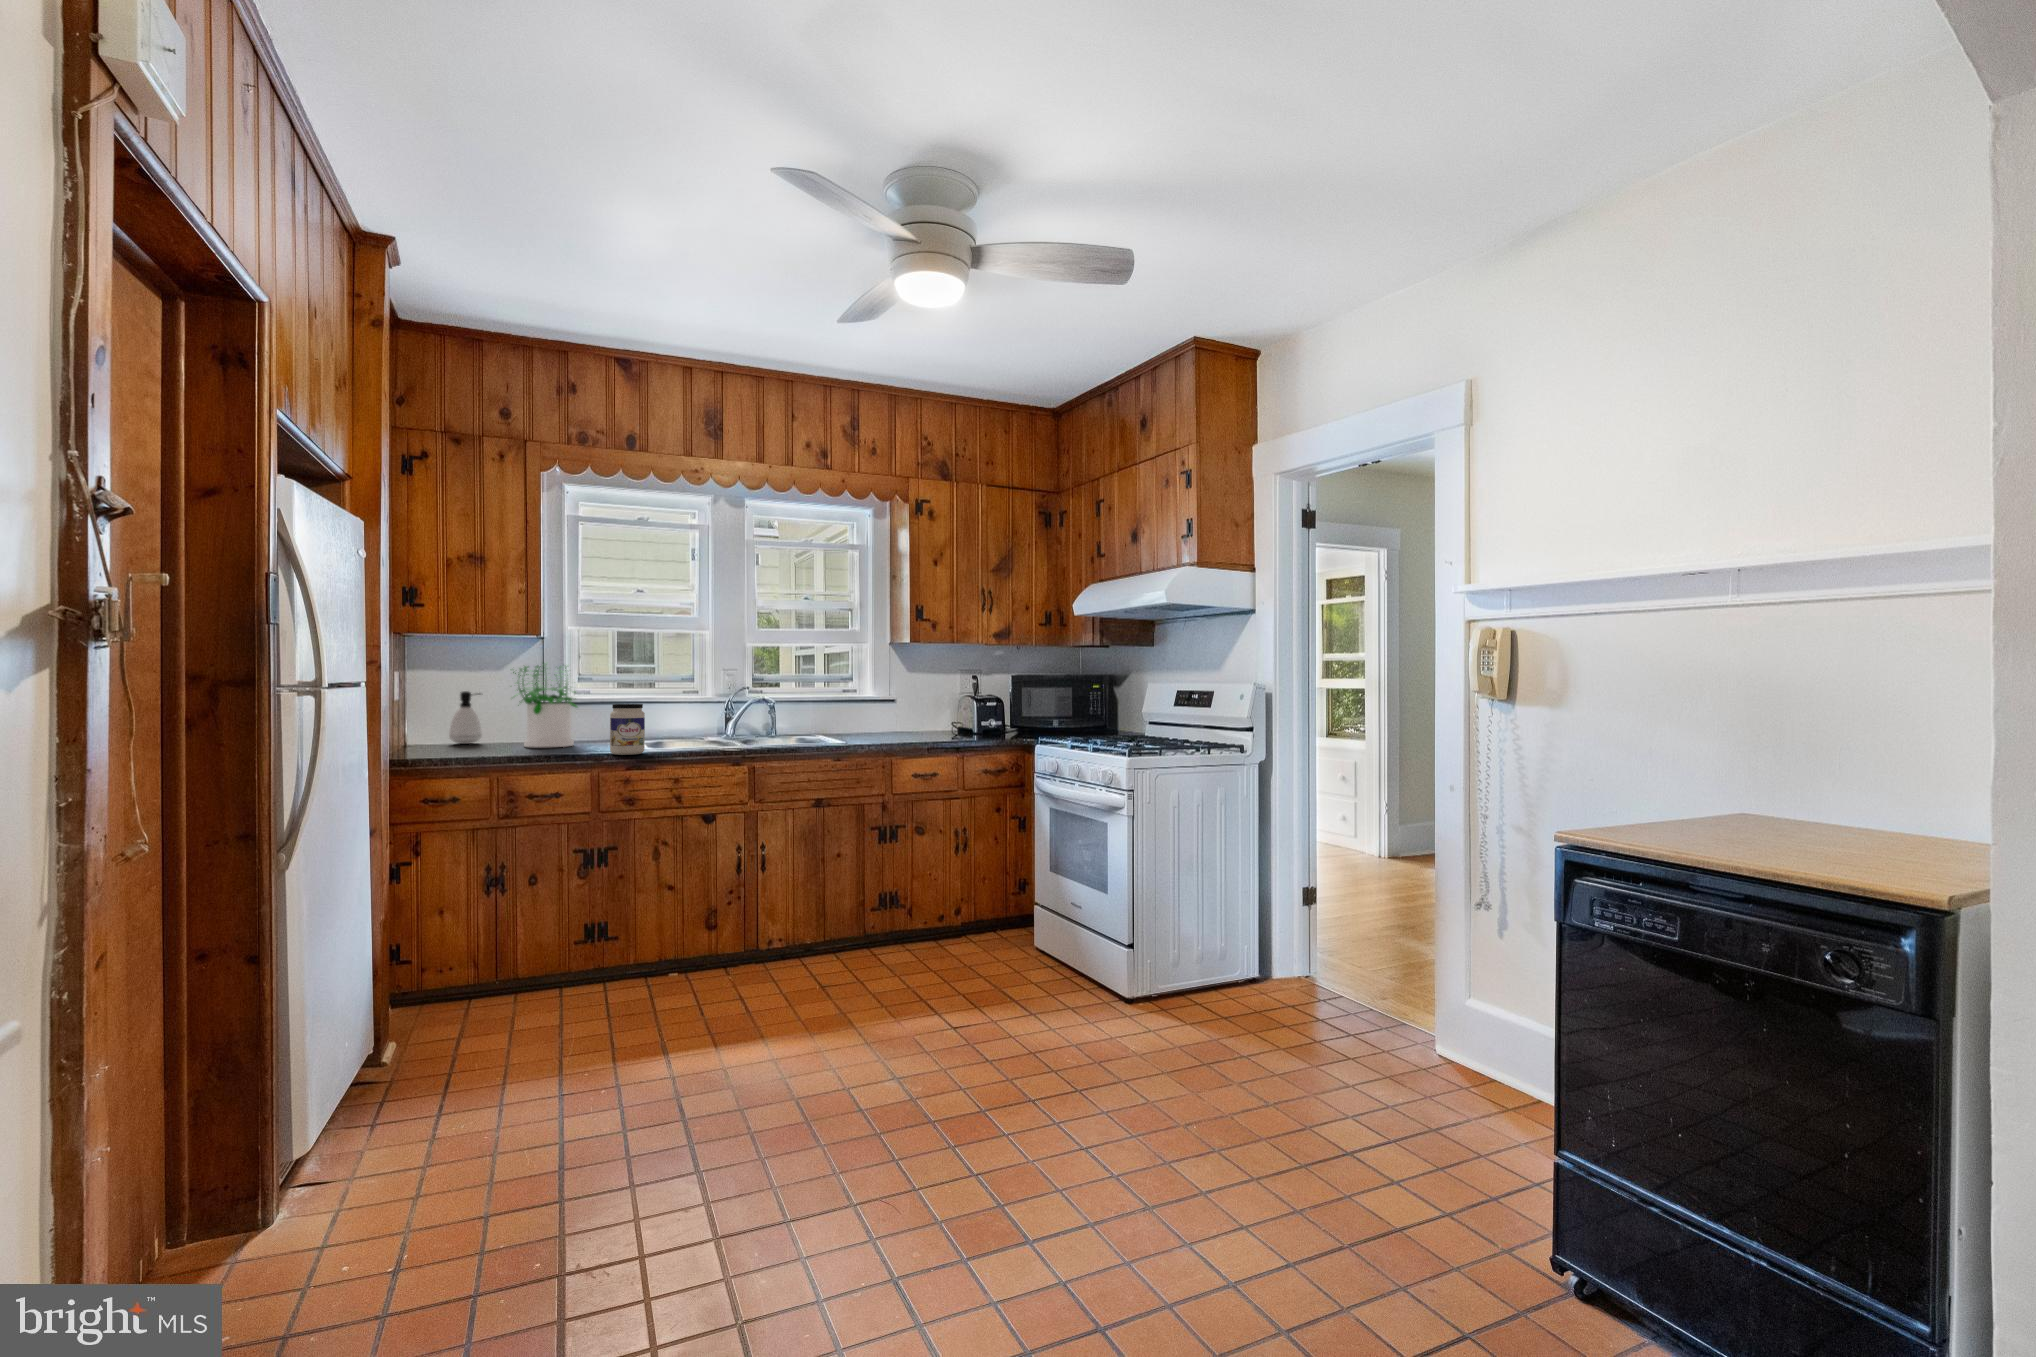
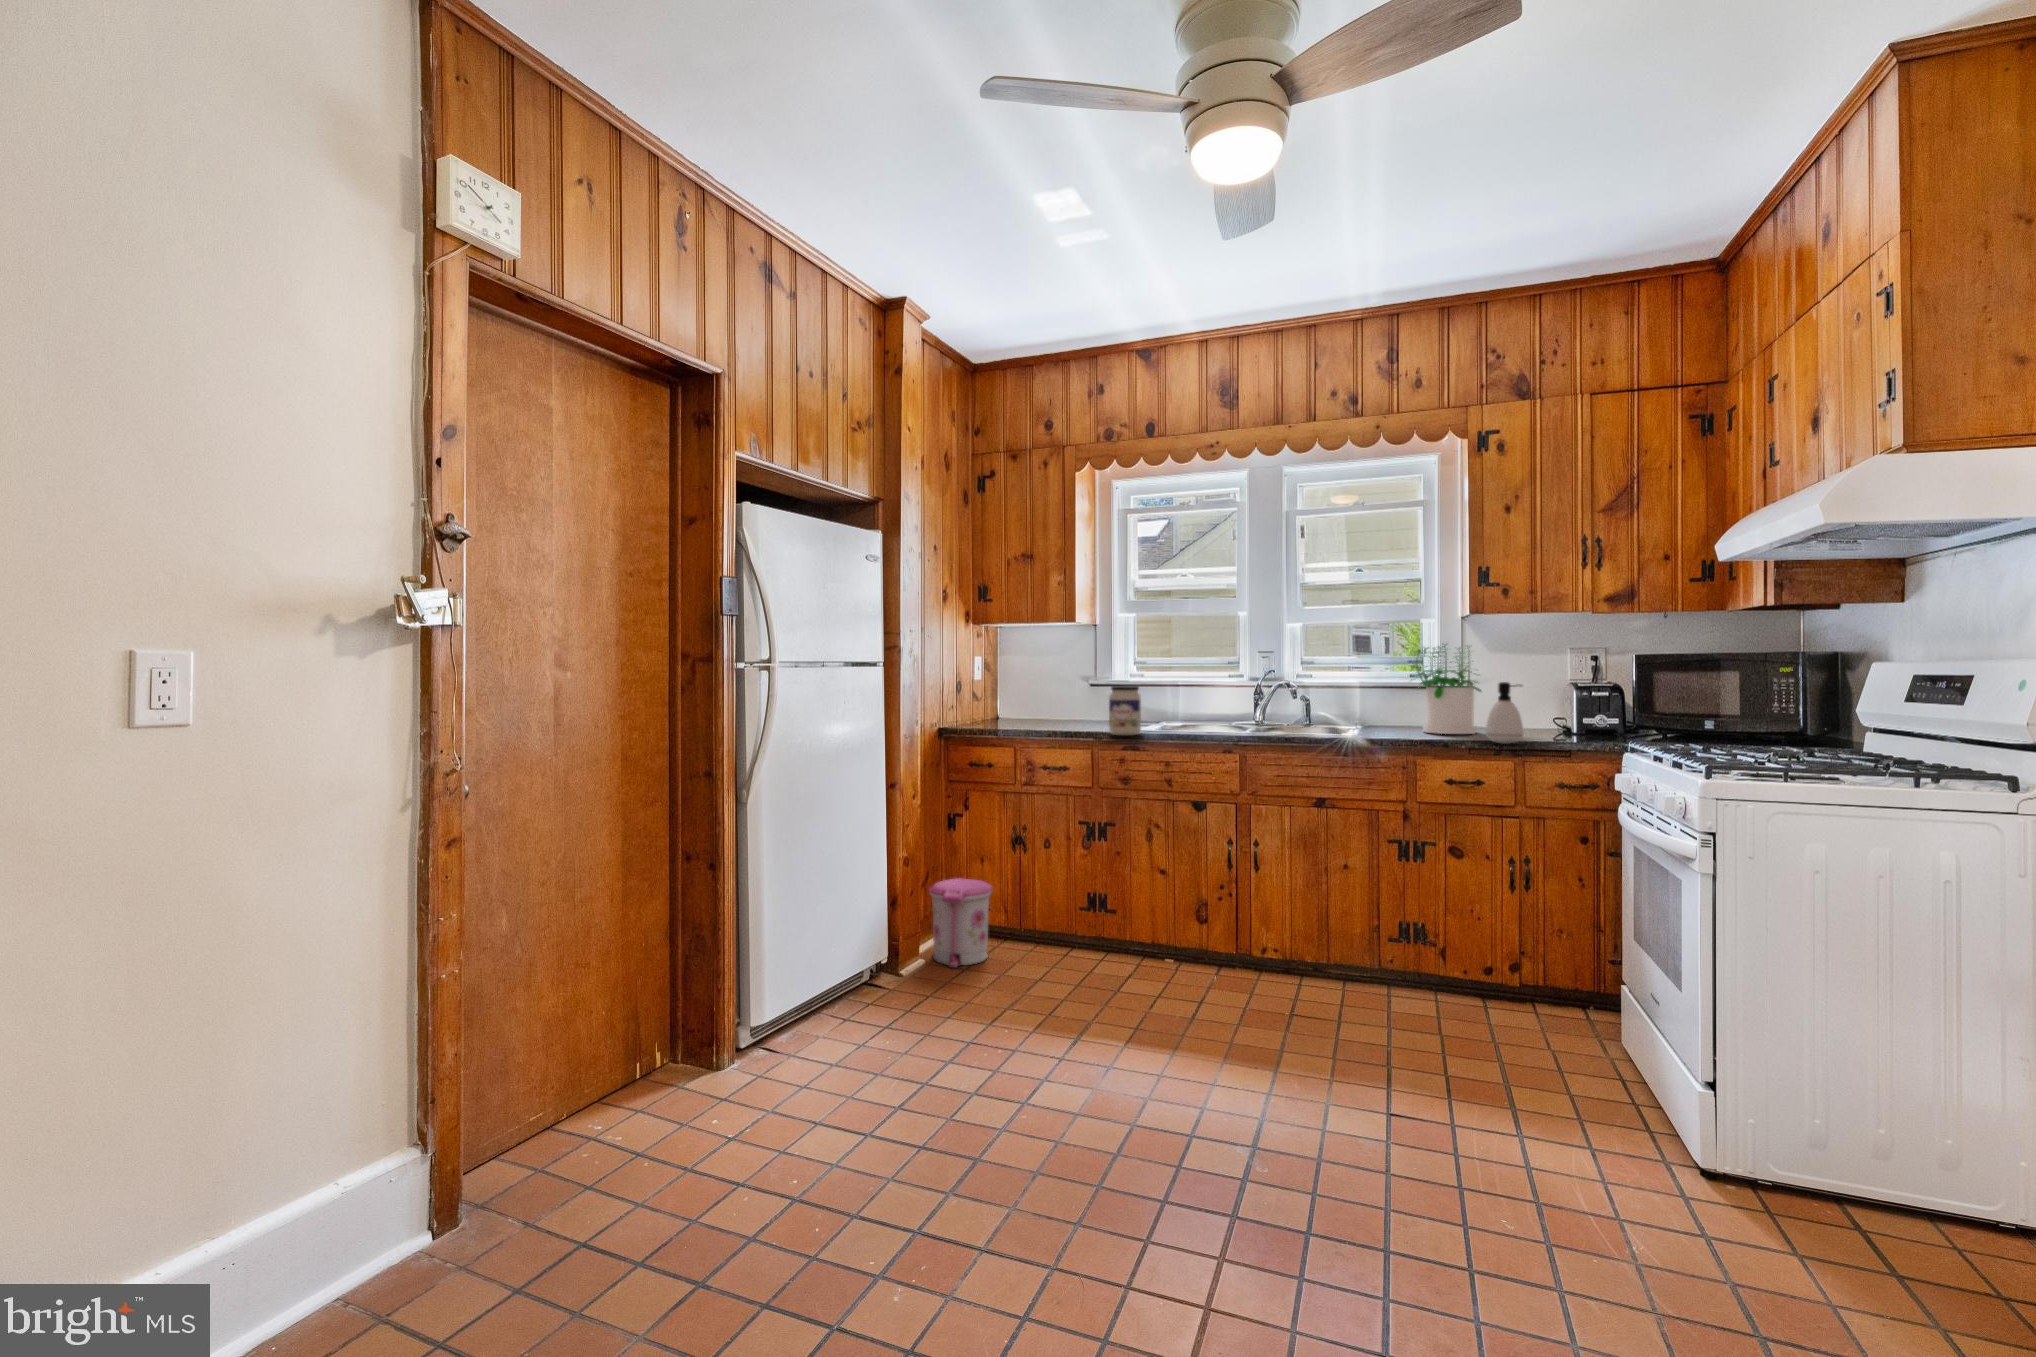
potted plant: present [513,665,577,747] -> present [1411,644,1481,734]
soap dispenser: present [449,691,482,744] -> present [1486,682,1523,744]
trash can: none [398,933,484,1040] -> present [929,878,993,968]

